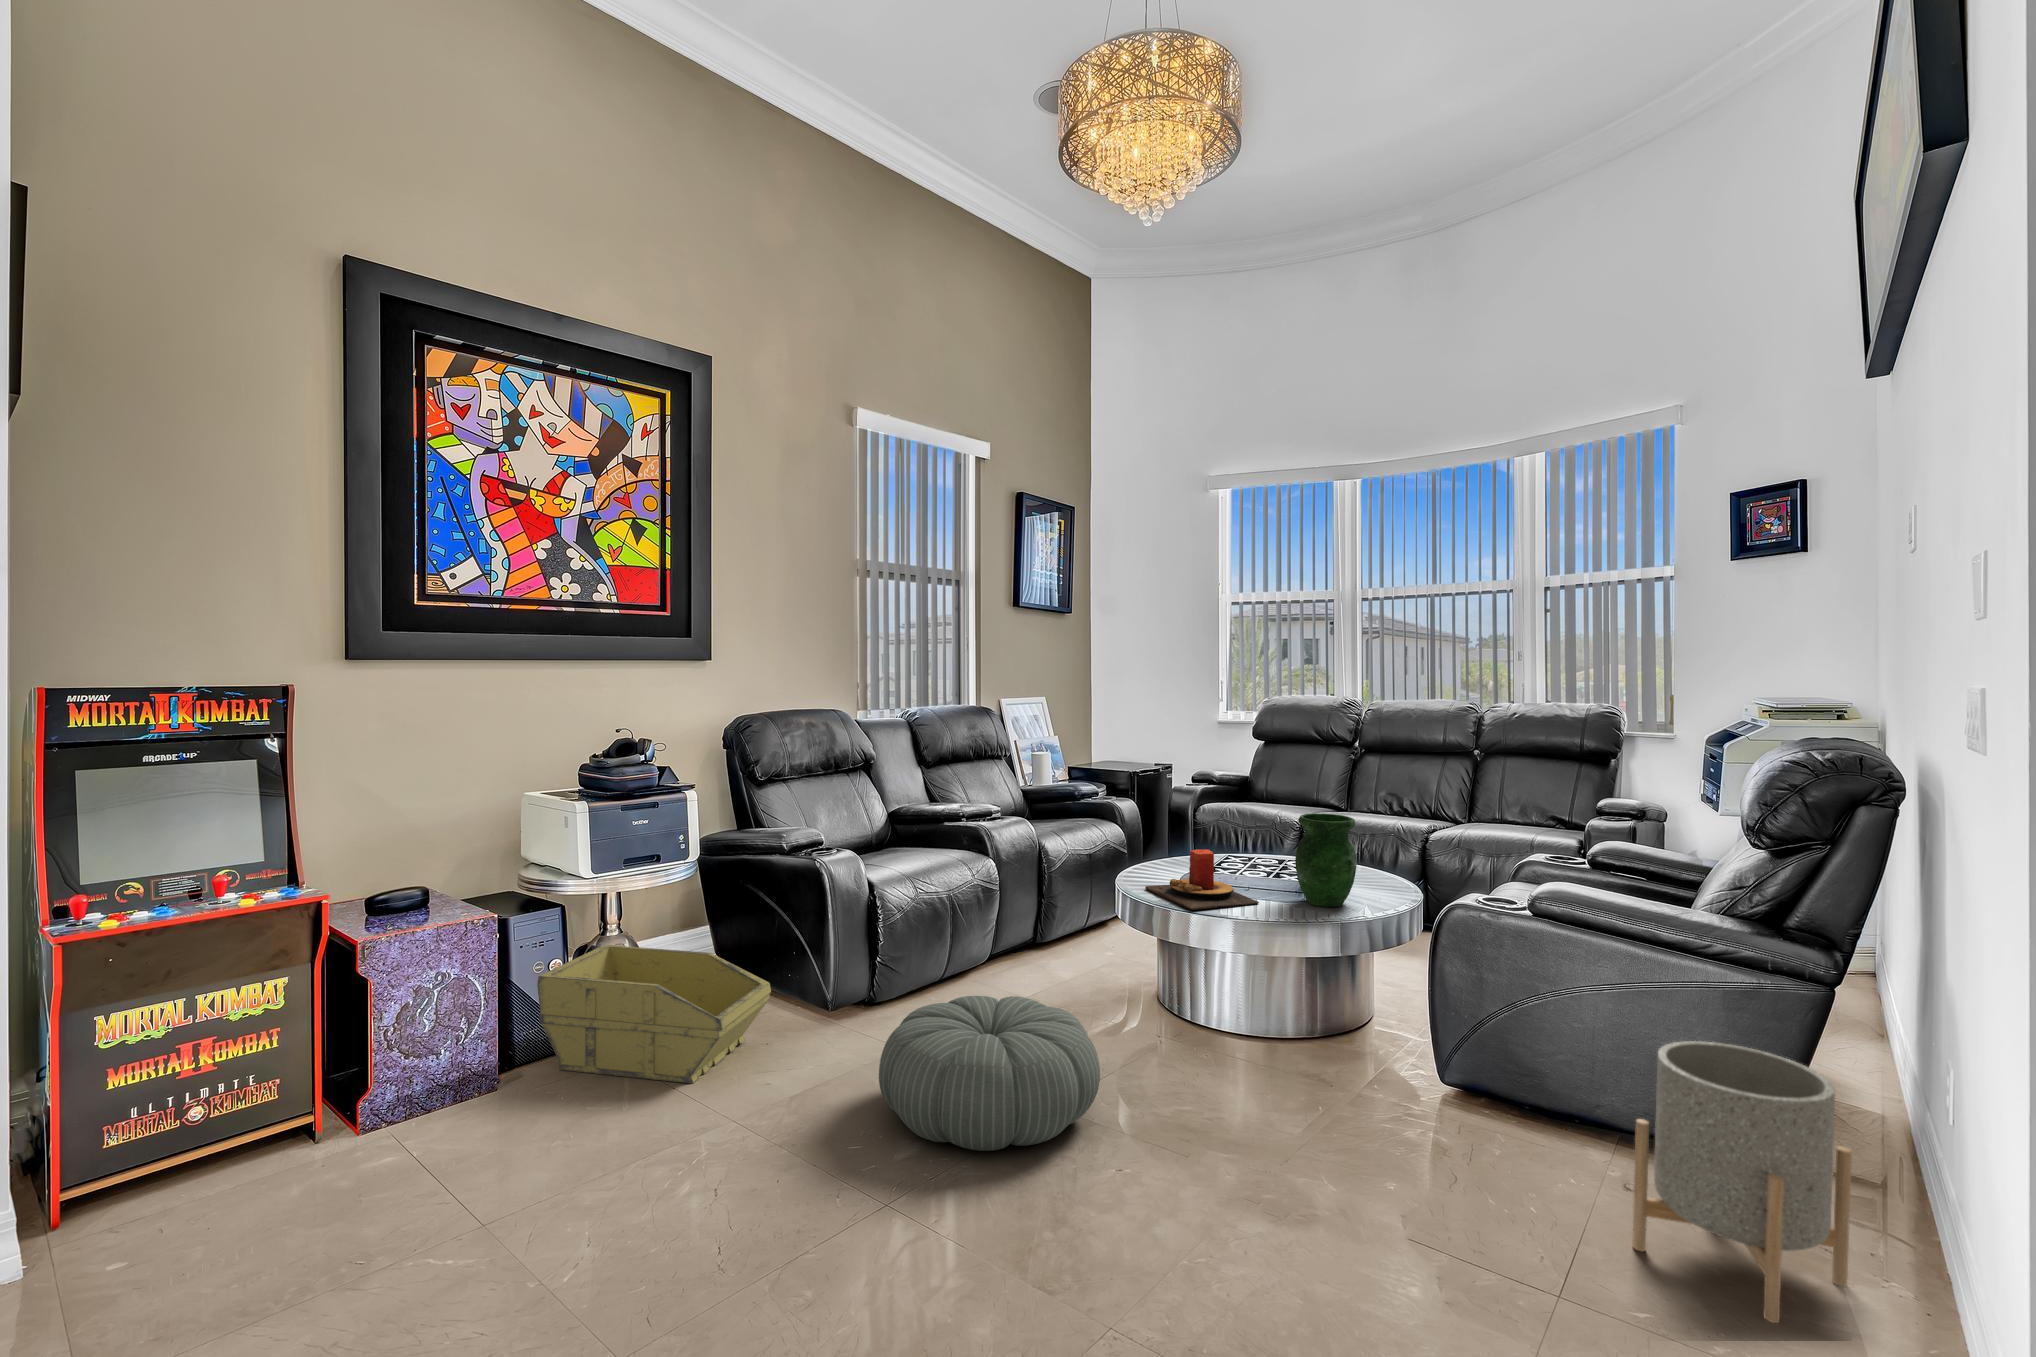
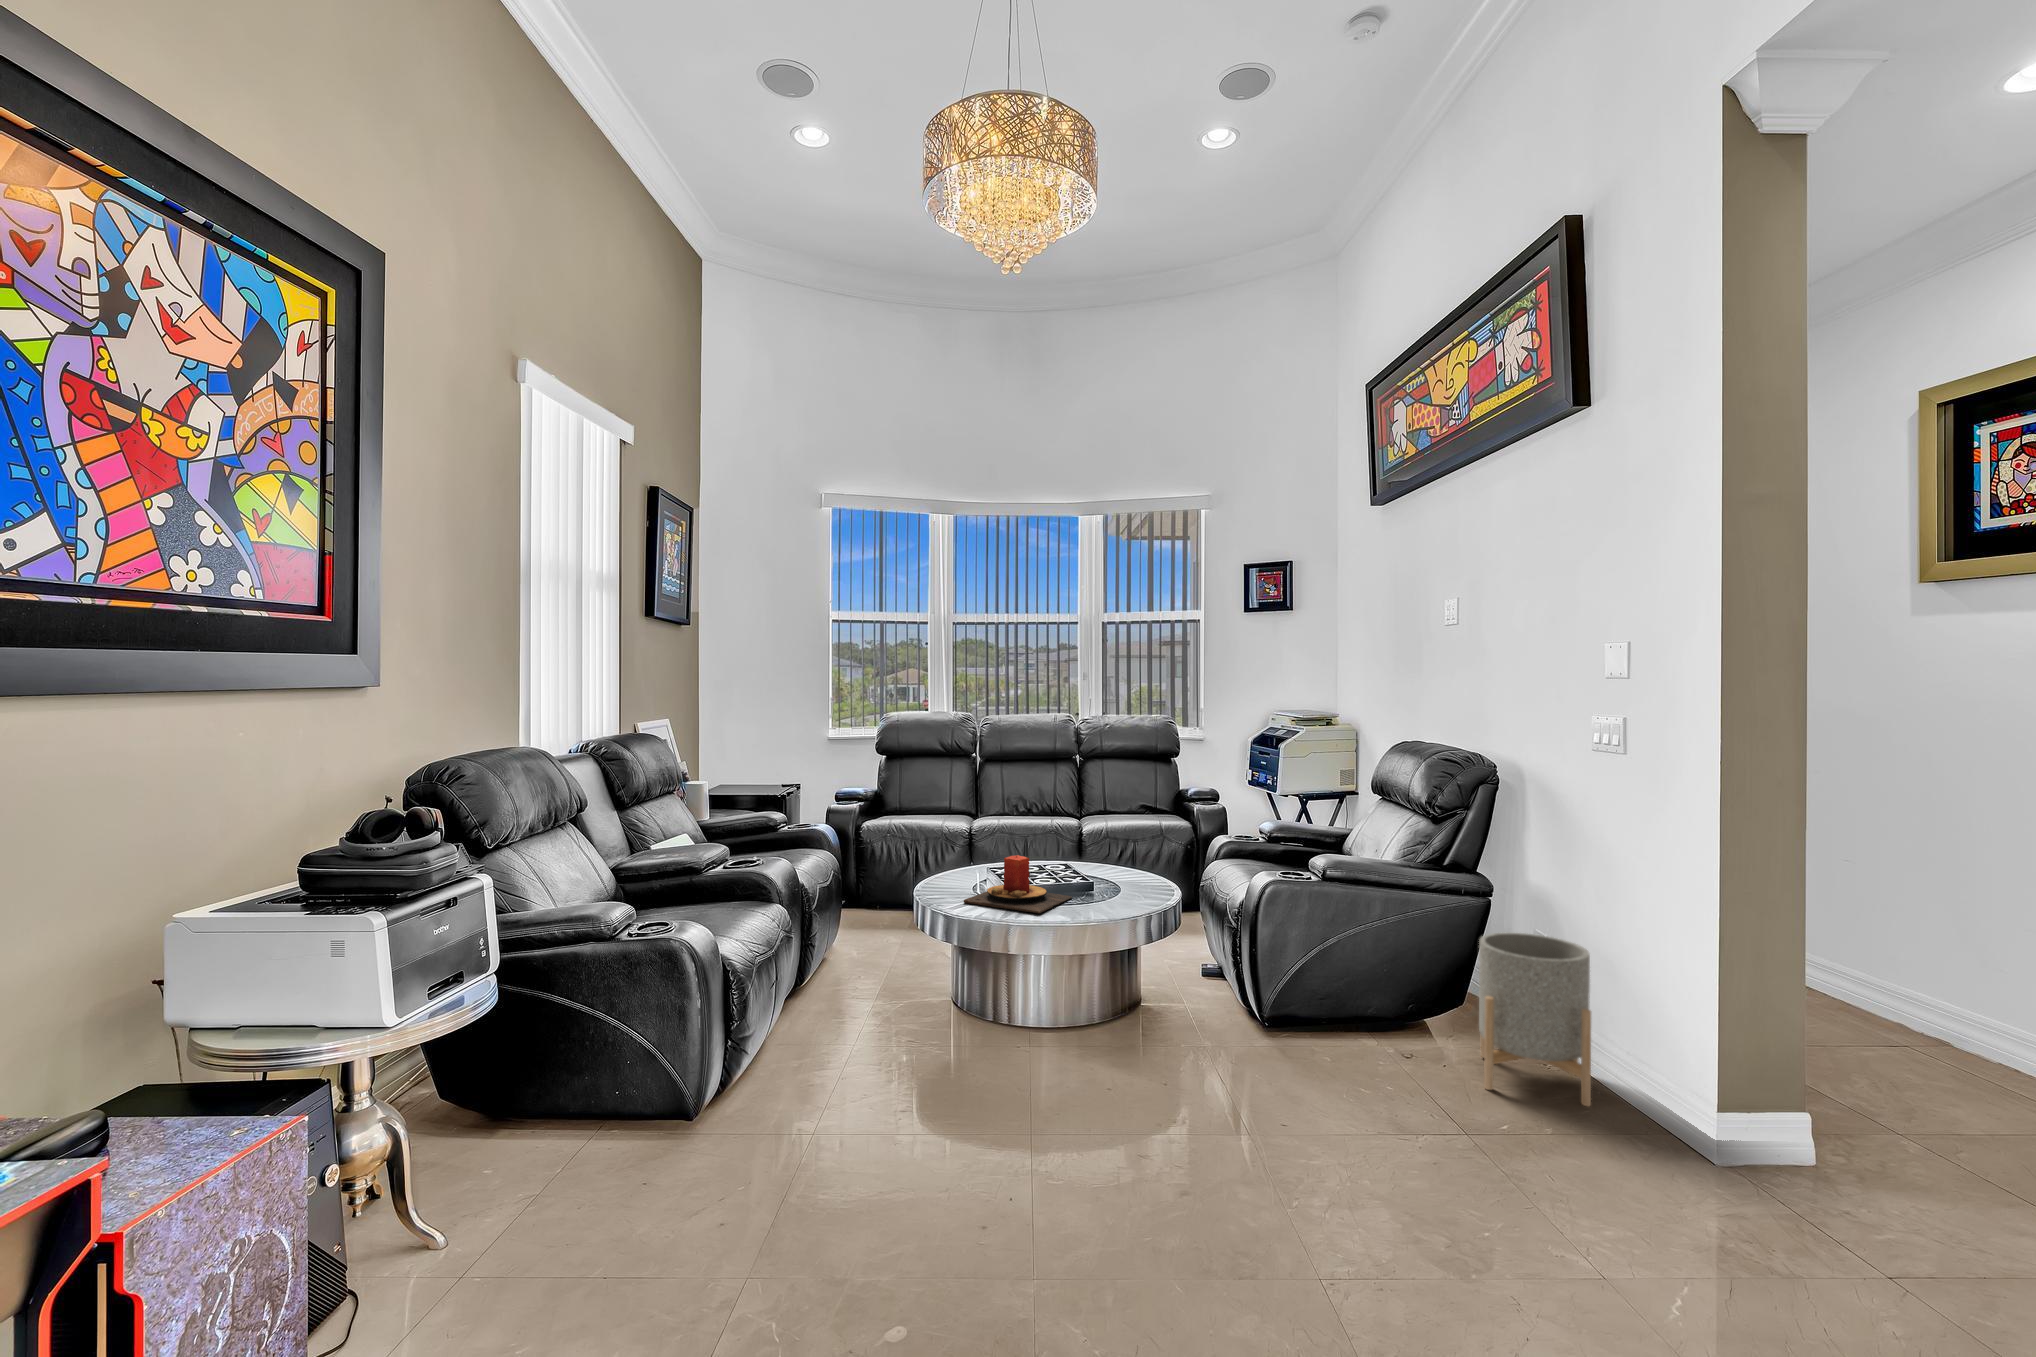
vase: present [1295,813,1357,907] -> none [1087,809,1139,891]
storage bin: present [537,945,771,1083] -> none [340,1085,679,1331]
pouf: present [879,996,1100,1151] -> none [883,1032,1117,1209]

